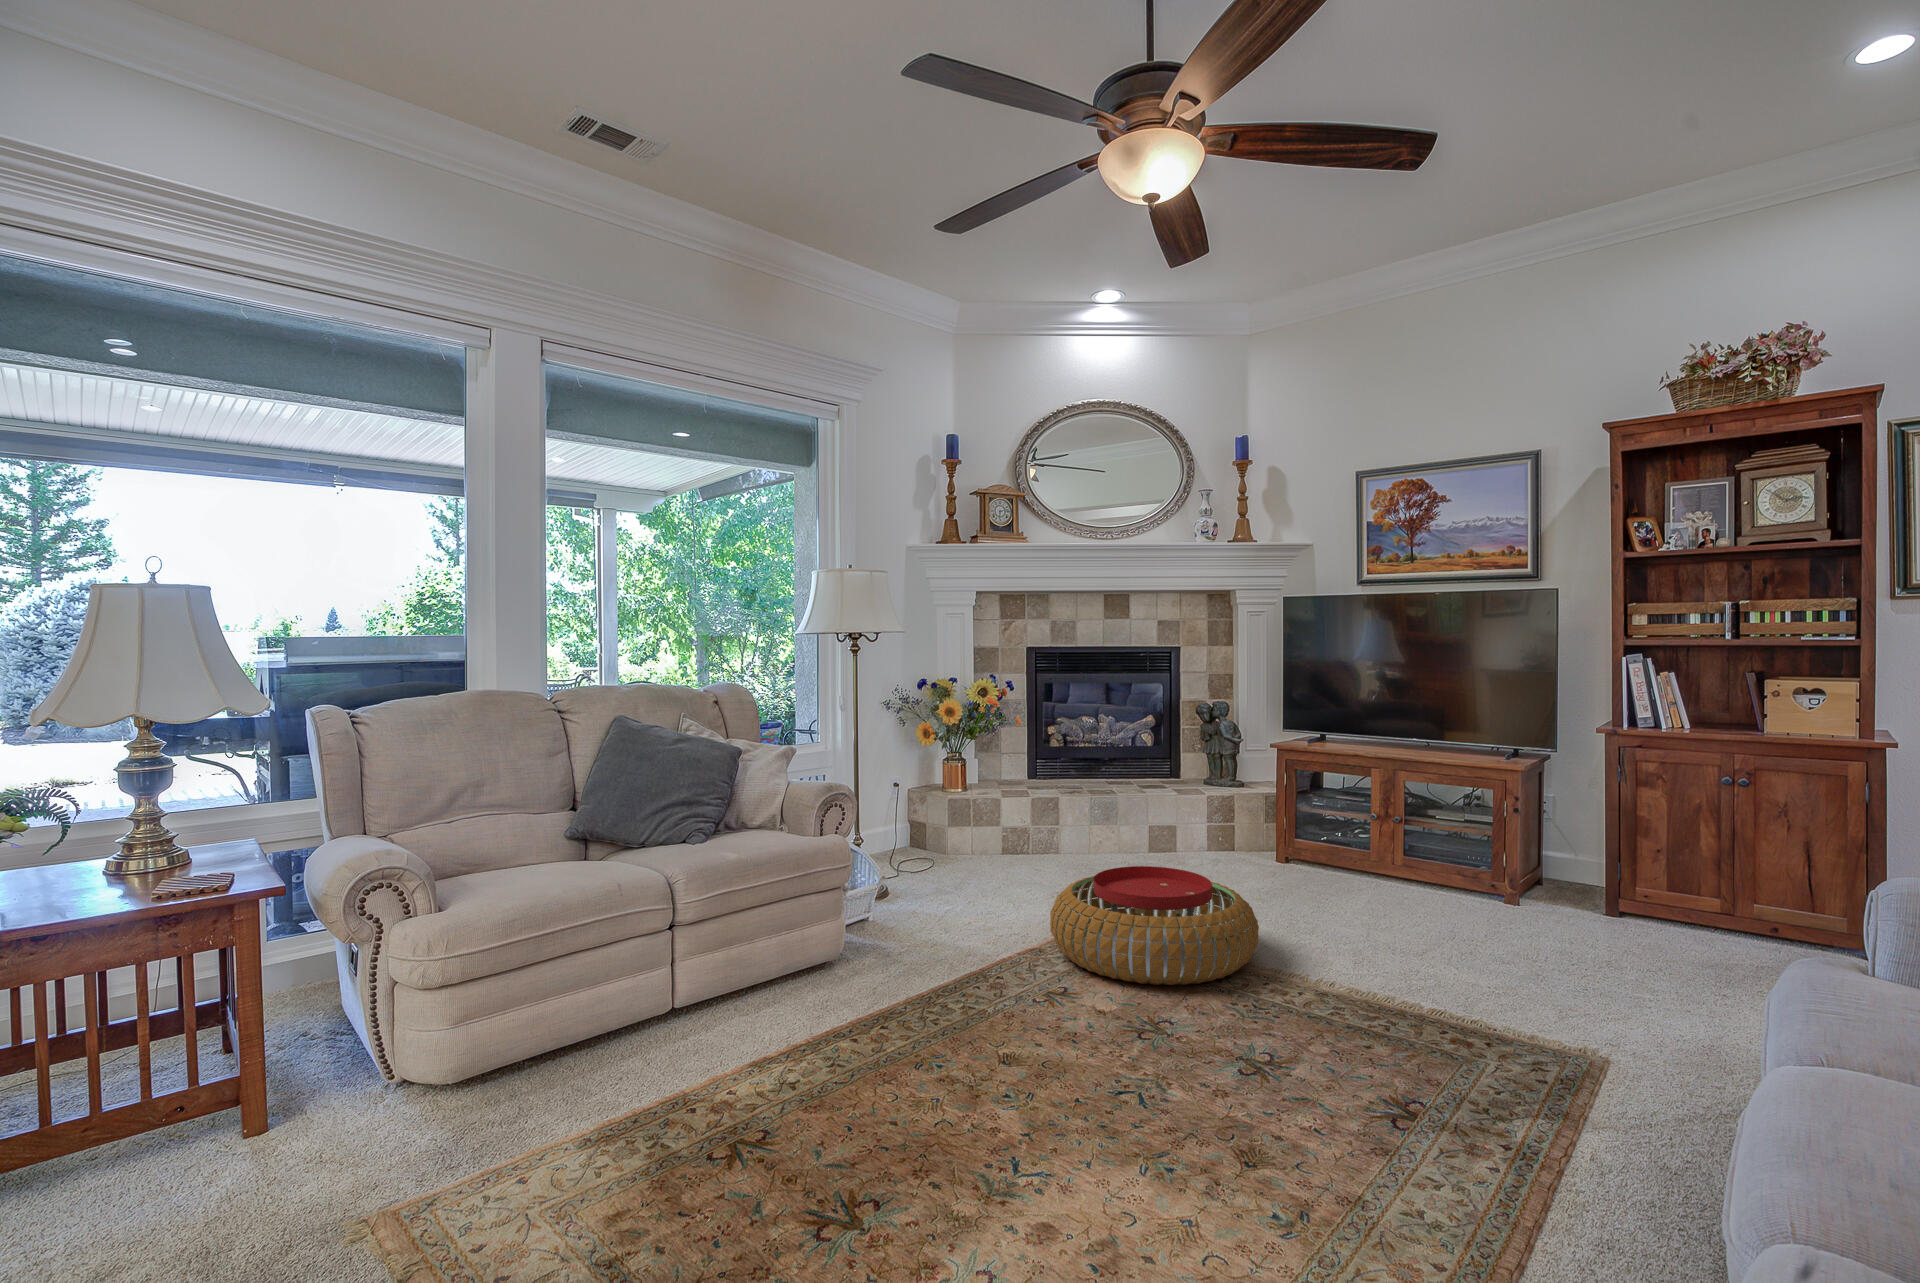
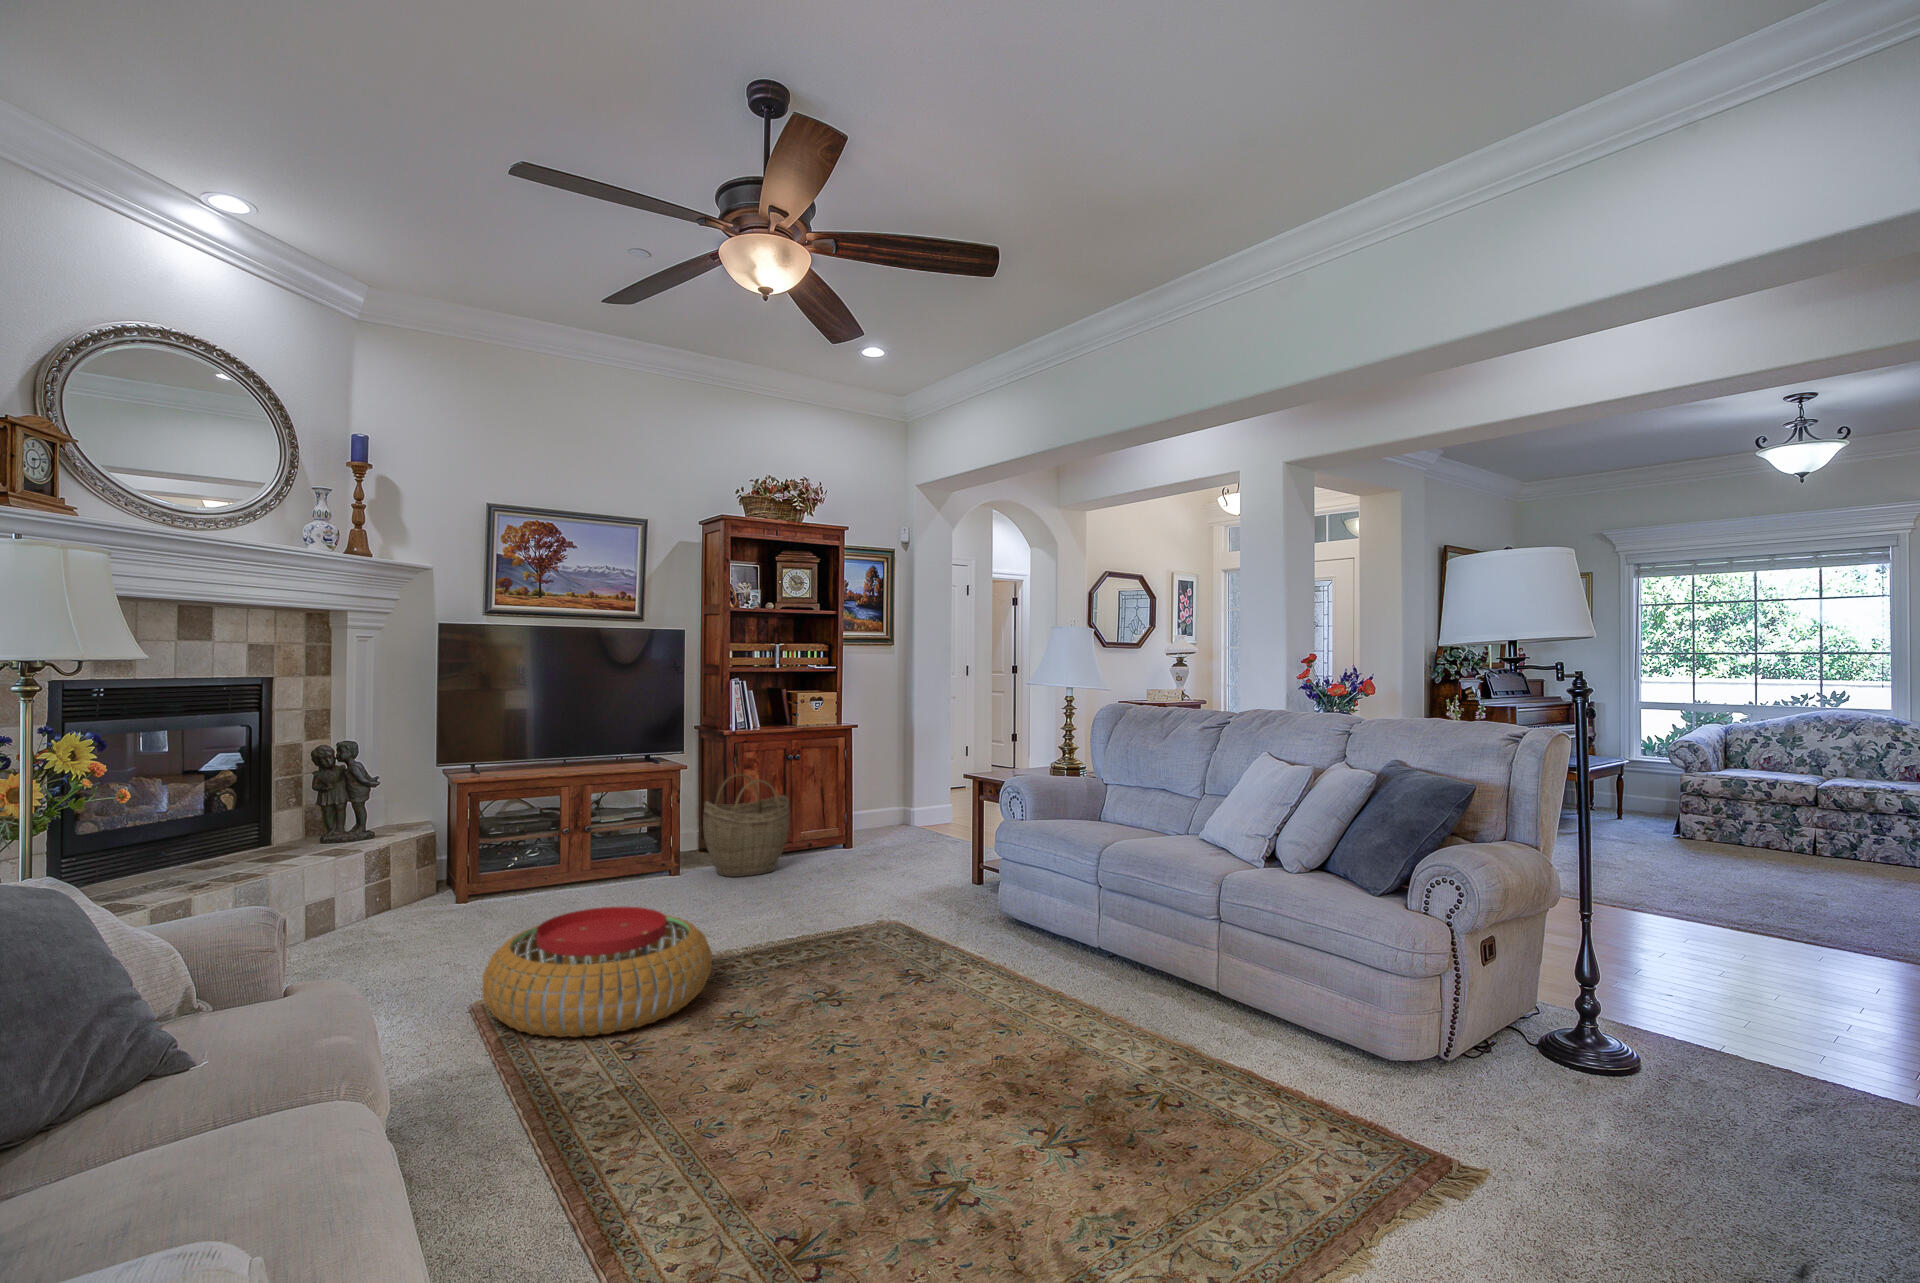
woven basket: none [1541,789,1687,940] -> present [703,774,789,877]

